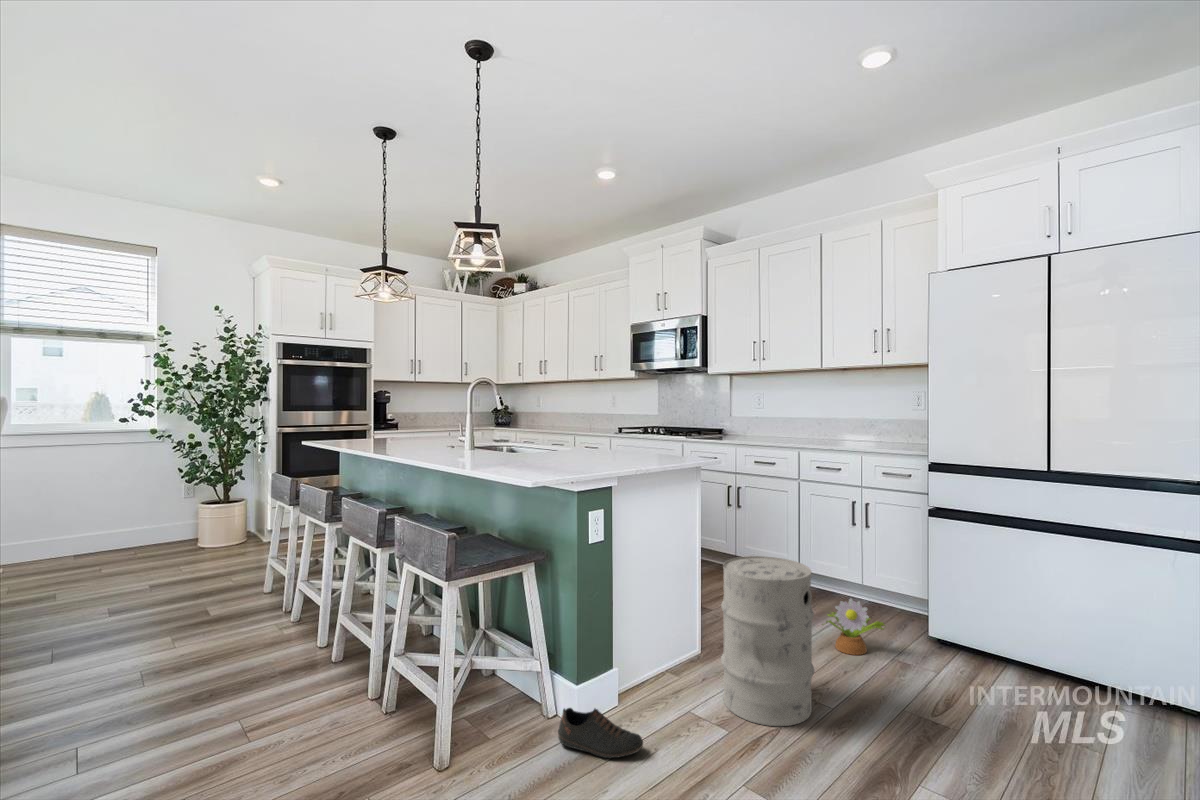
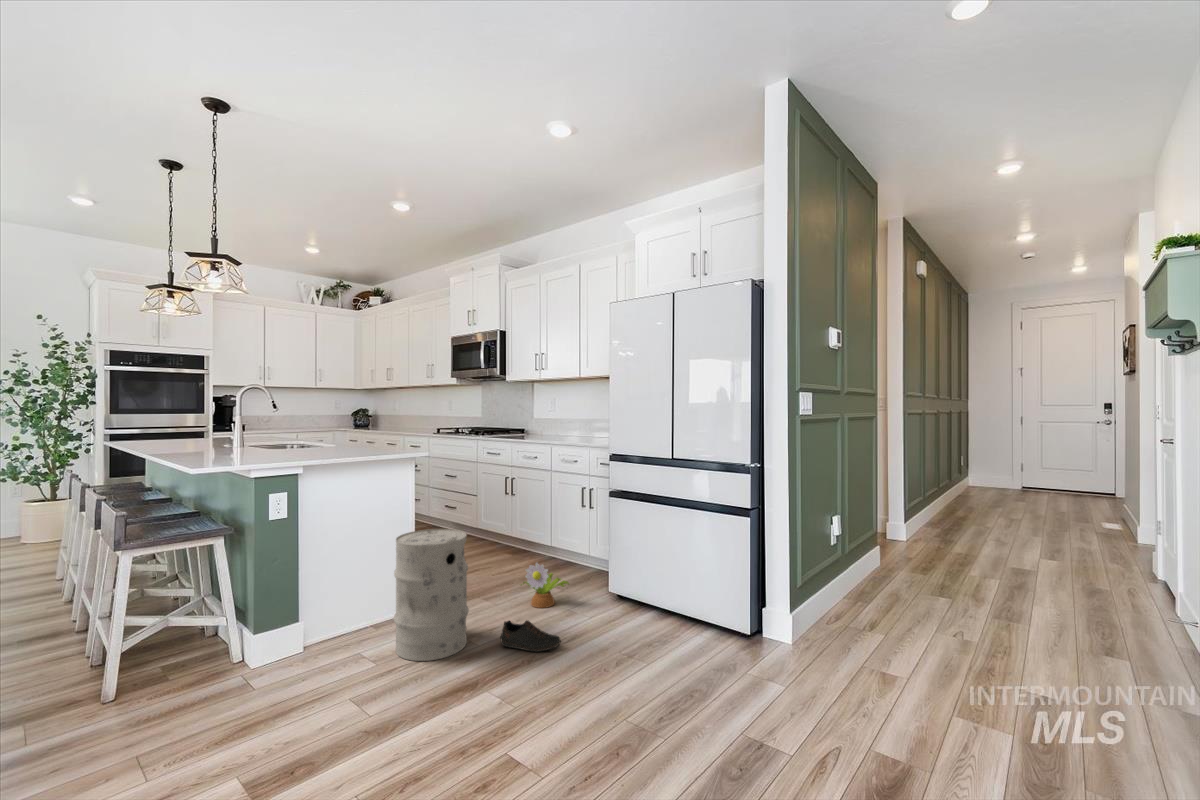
shoe: present [558,708,643,758] -> present [500,620,561,652]

